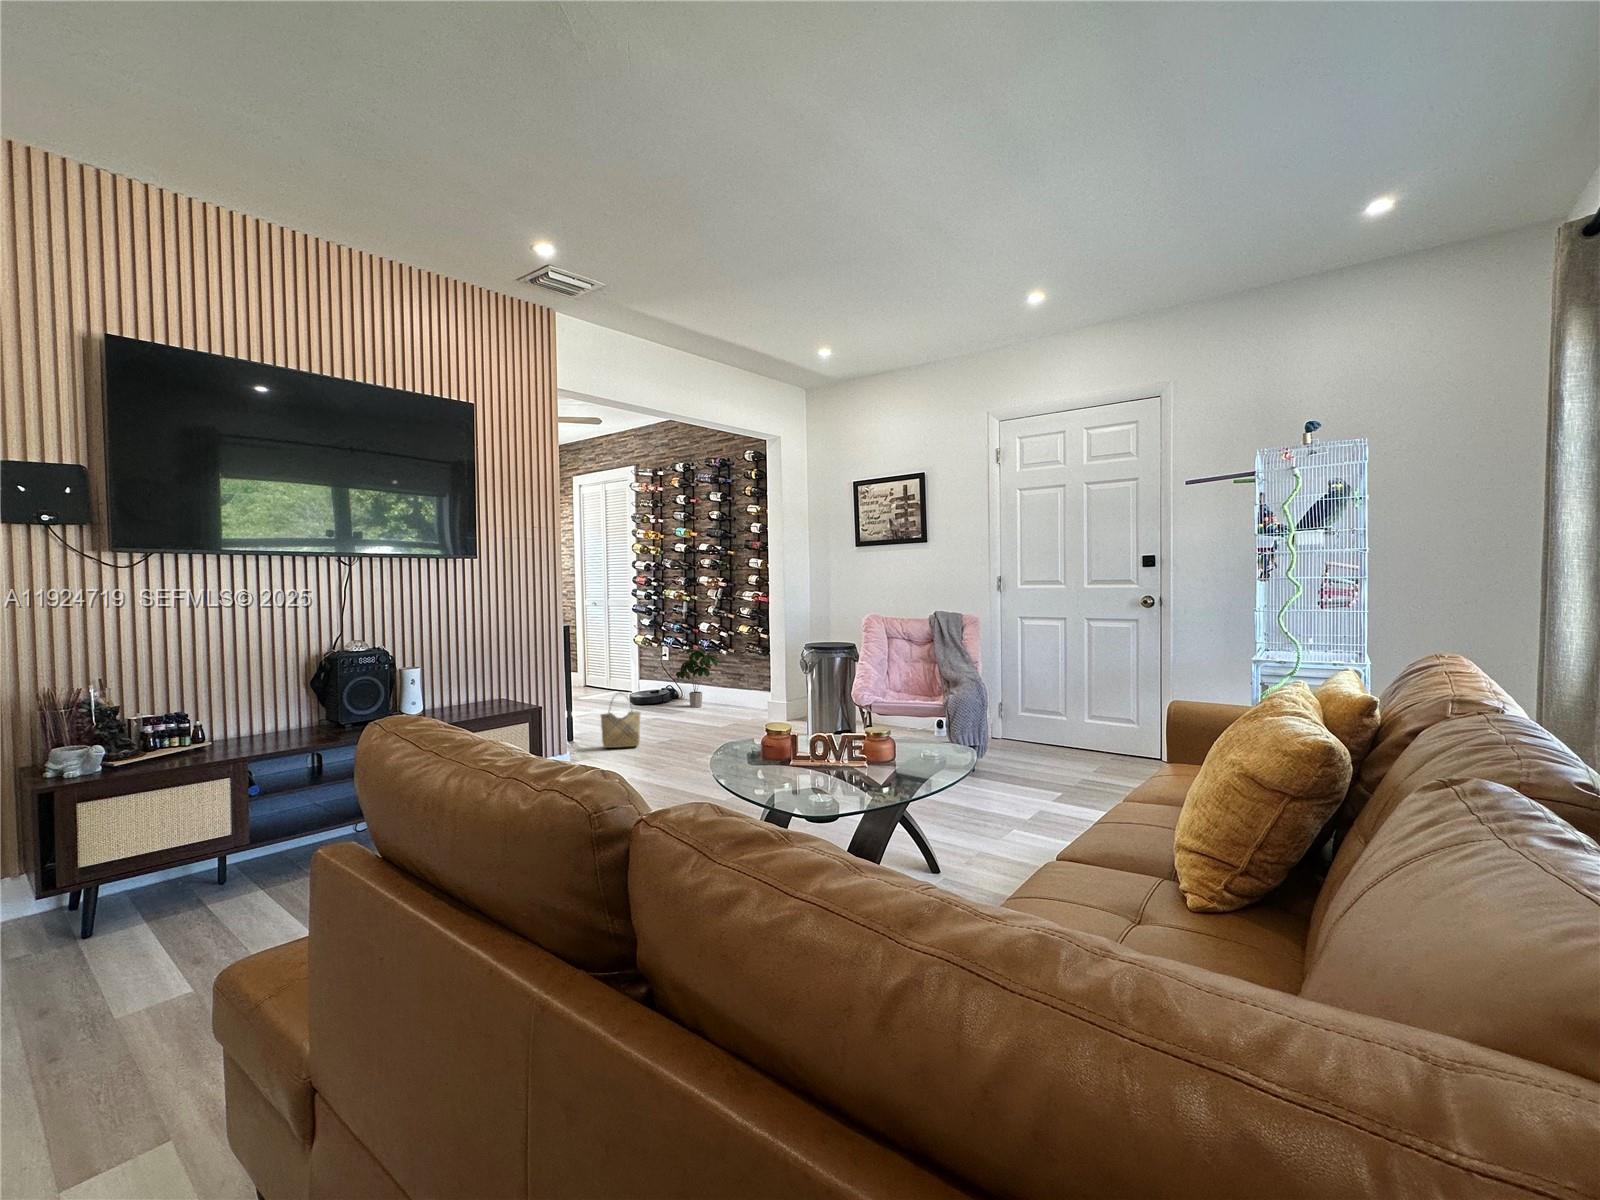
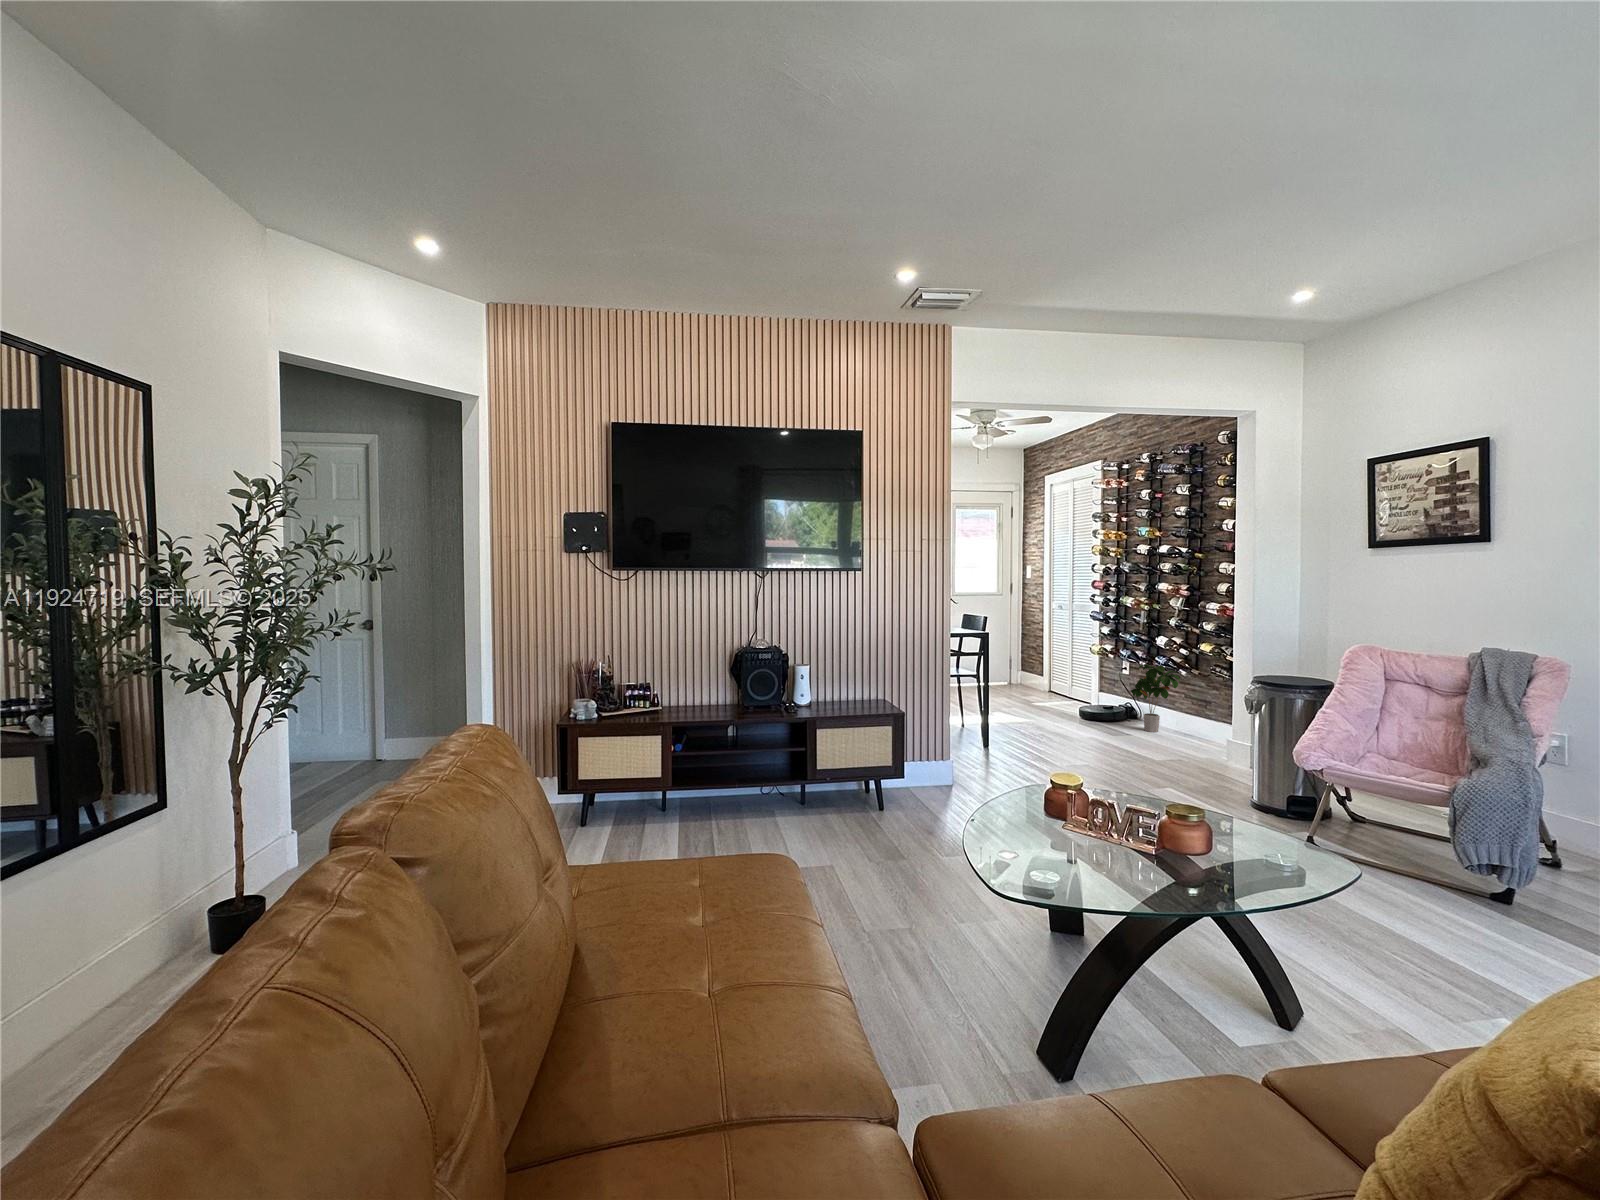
woven basket: present [601,693,640,748] -> none [1008,706,1052,765]

